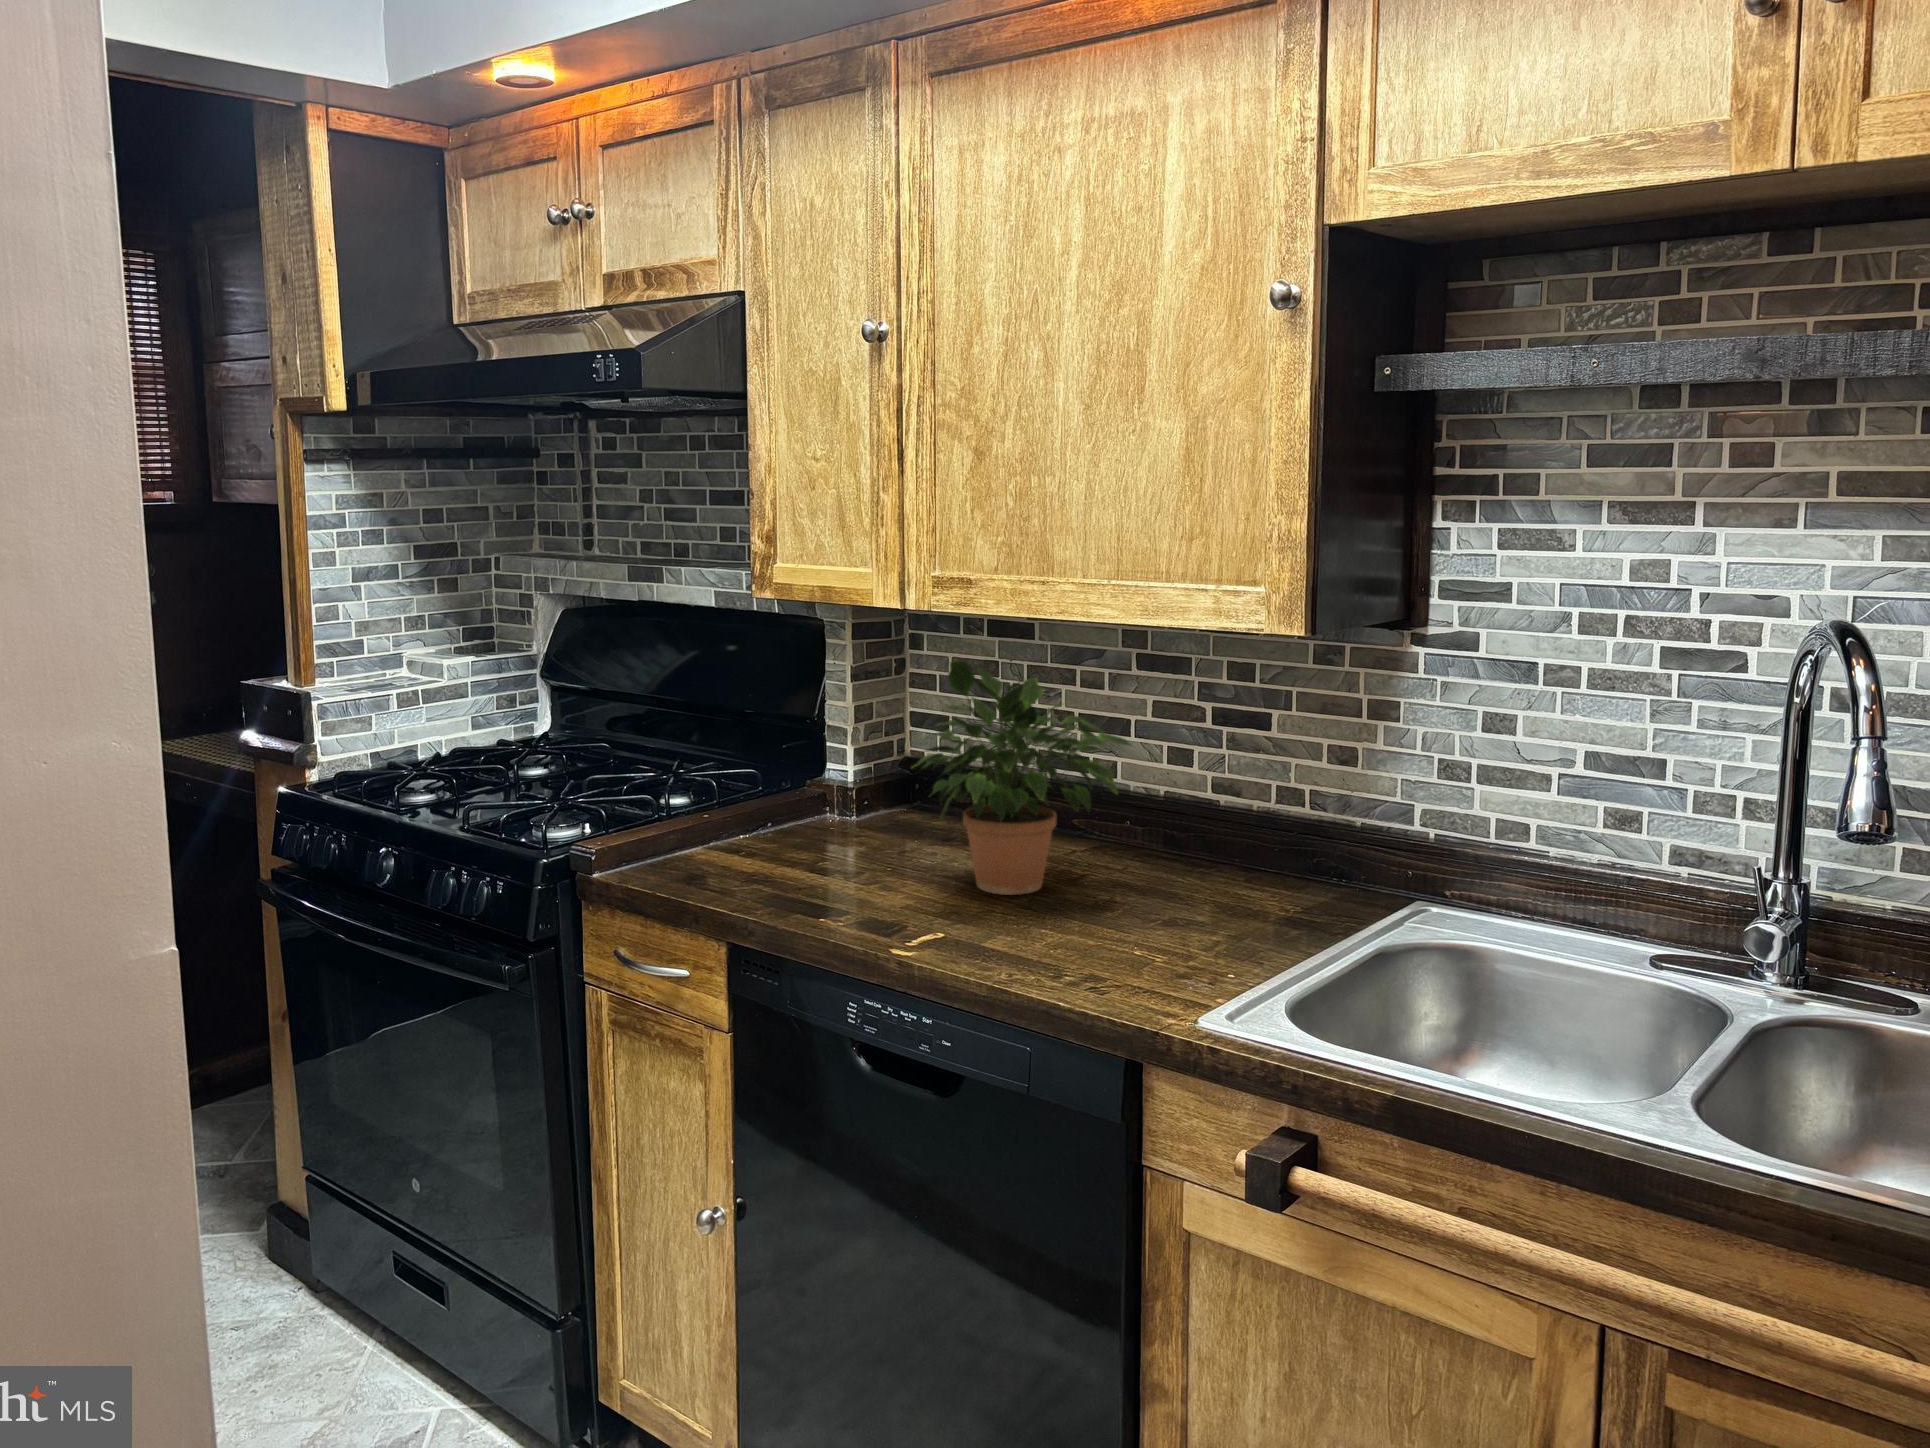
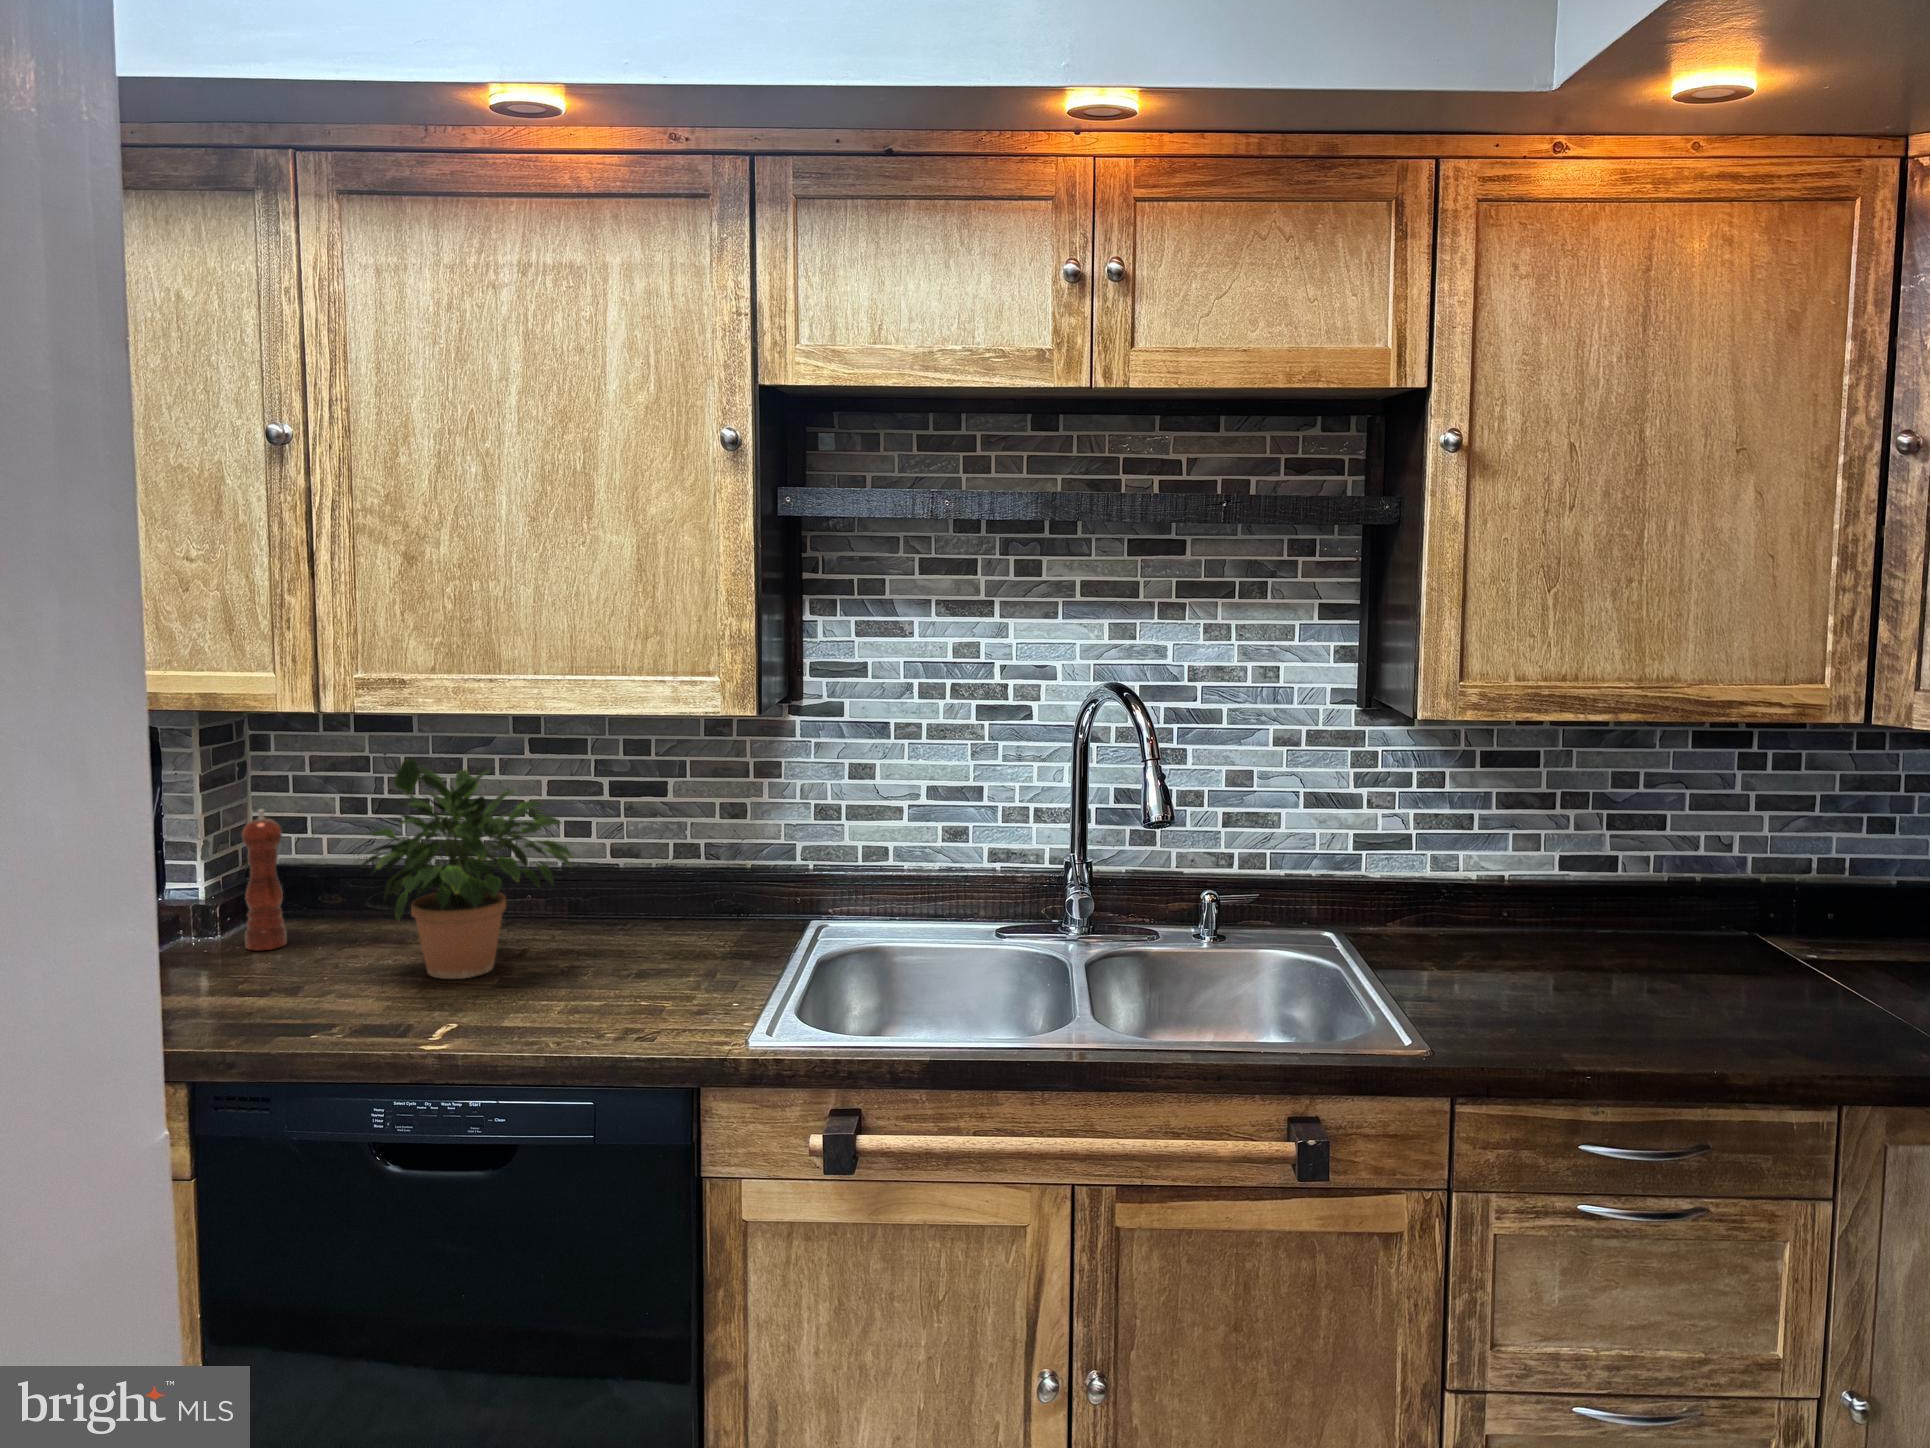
pepper mill: none [865,703,900,838] -> present [242,809,286,950]

